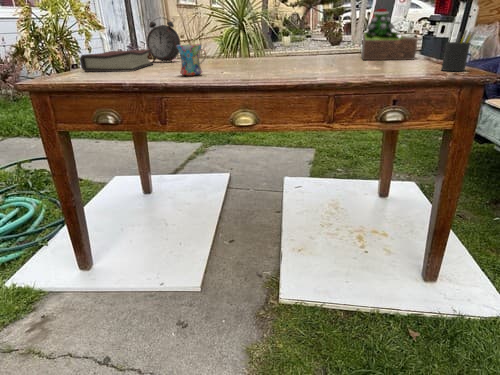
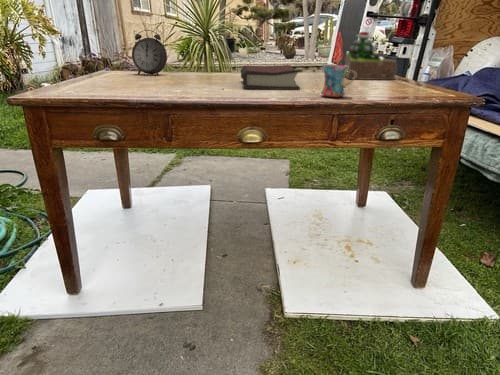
pen holder: present [441,30,475,71] -> none [428,53,462,94]
mug: present [177,44,206,76] -> present [321,64,356,97]
hardback book: present [80,49,153,72] -> present [241,65,301,90]

